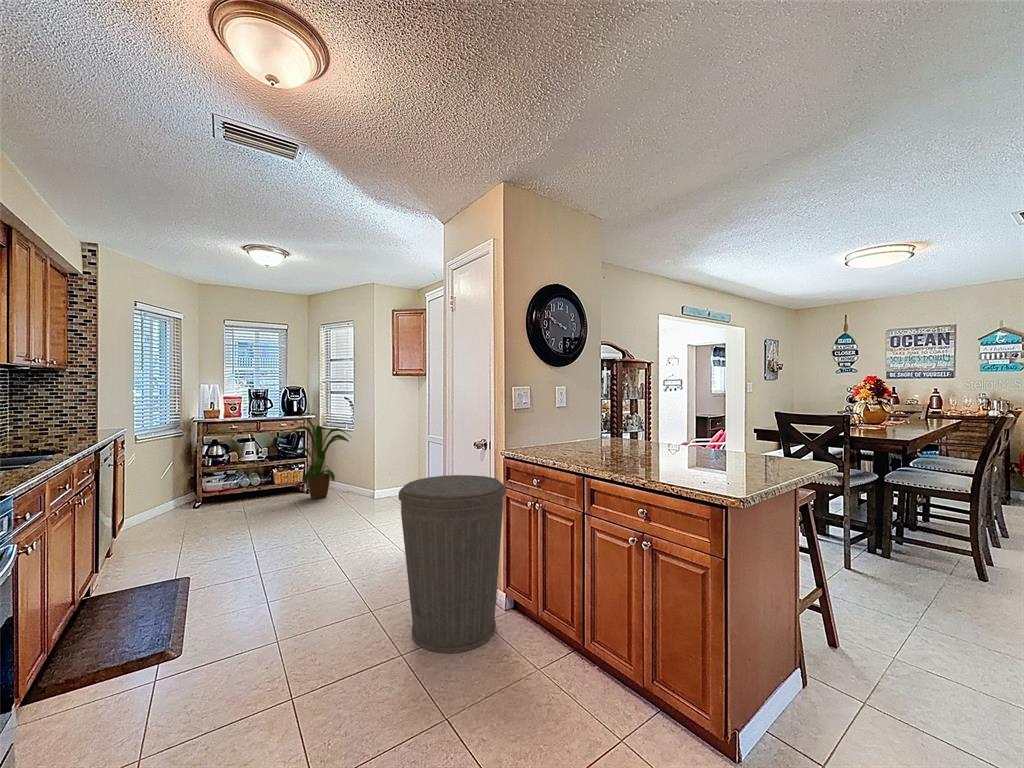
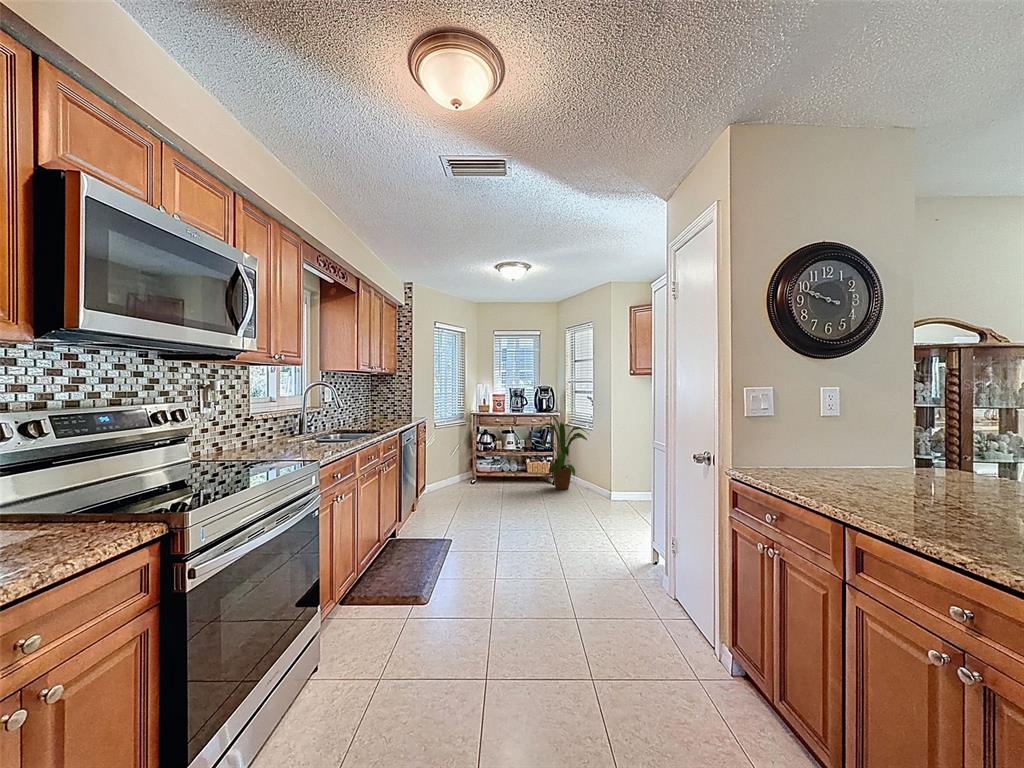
trash can: present [399,475,505,653] -> none [591,484,706,672]

